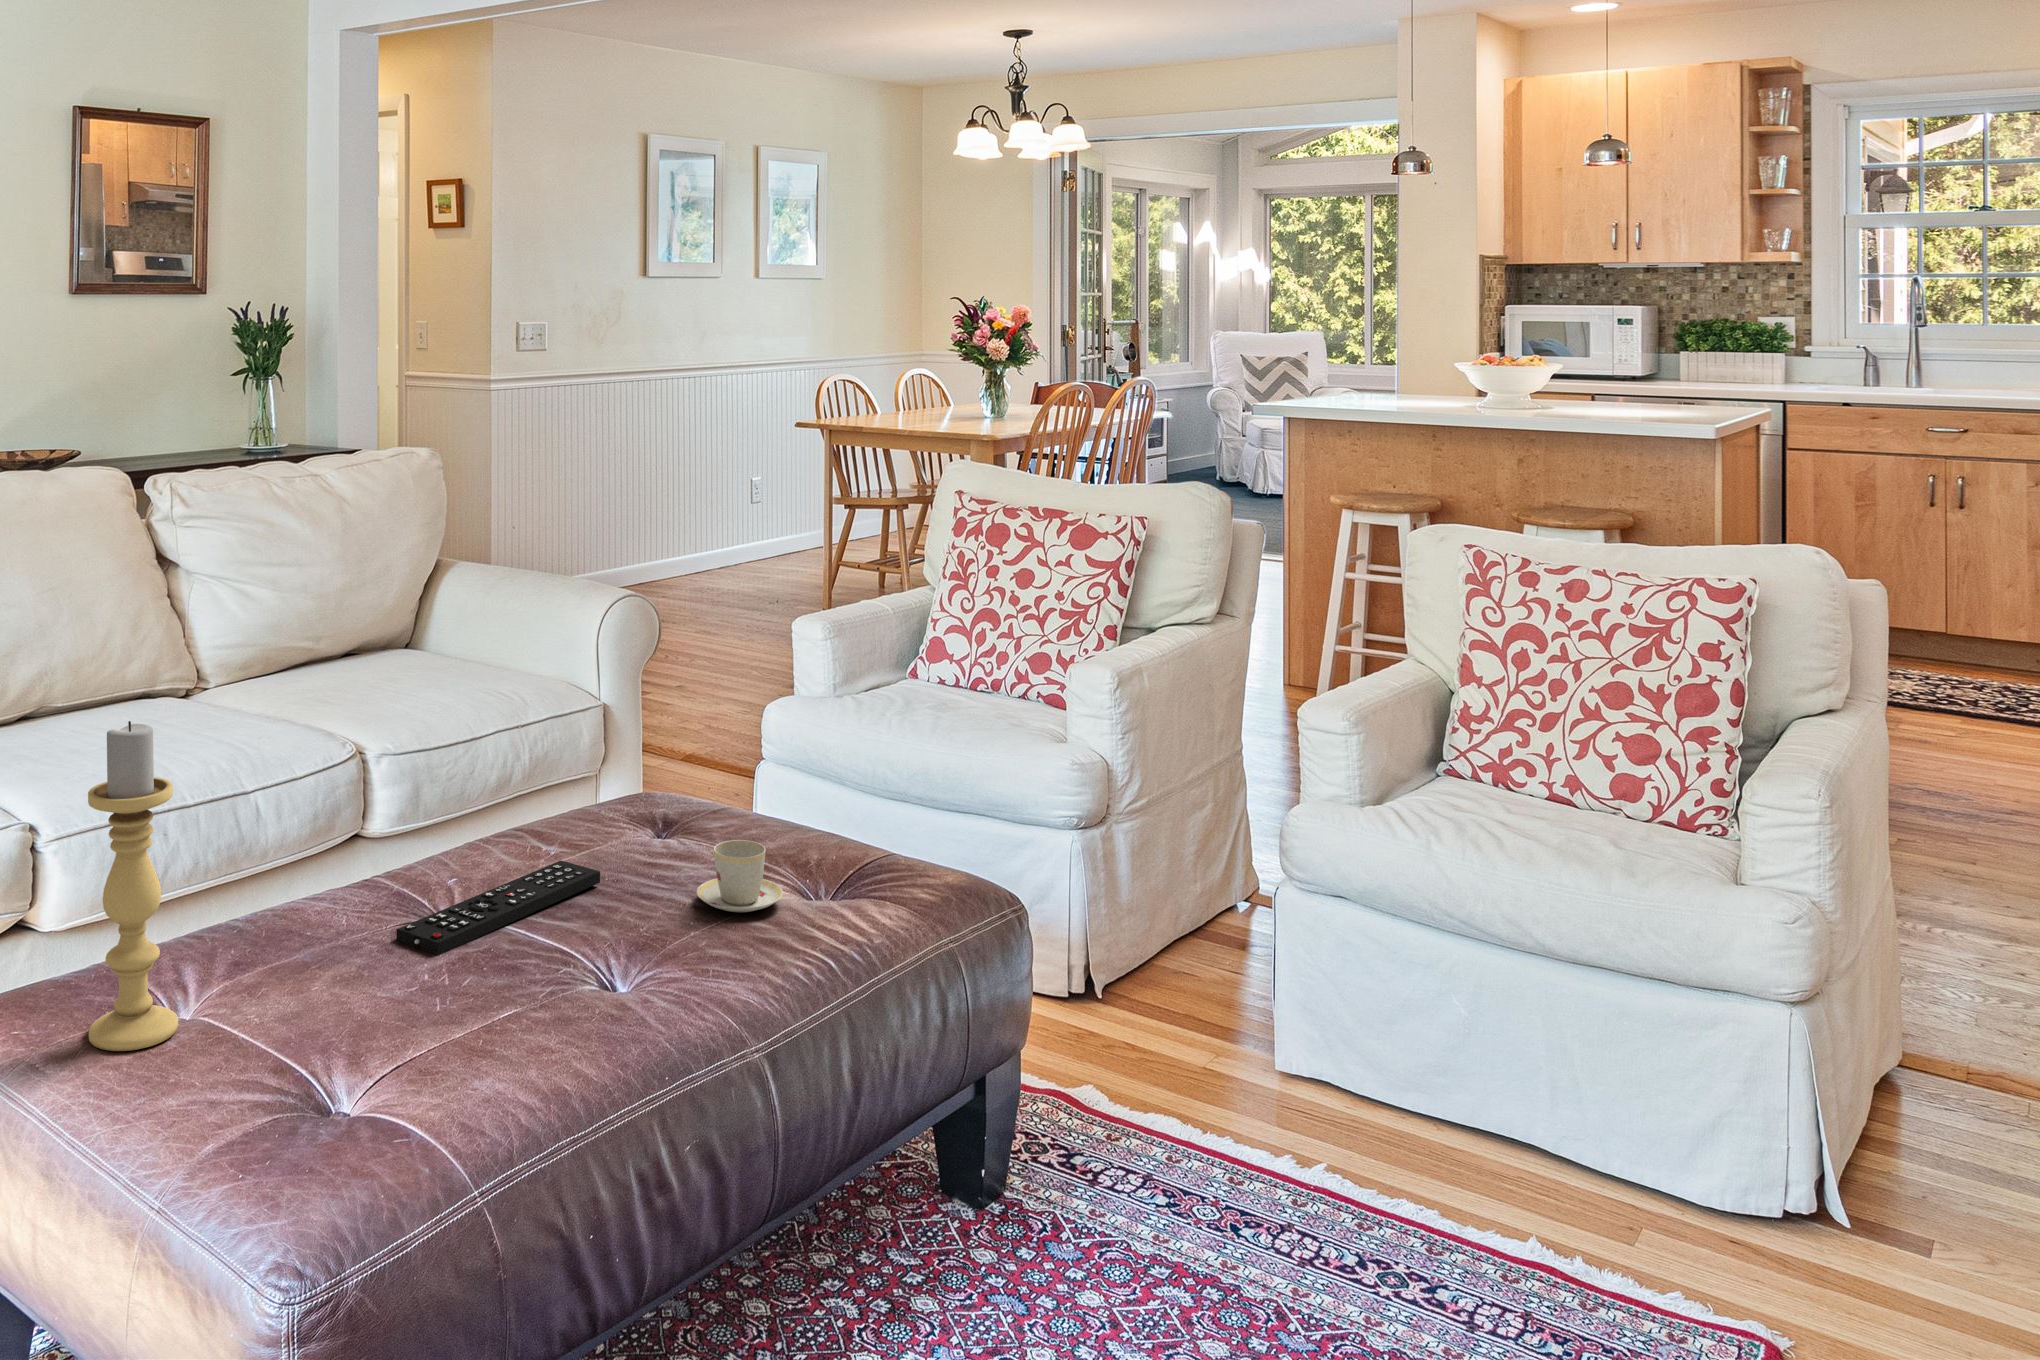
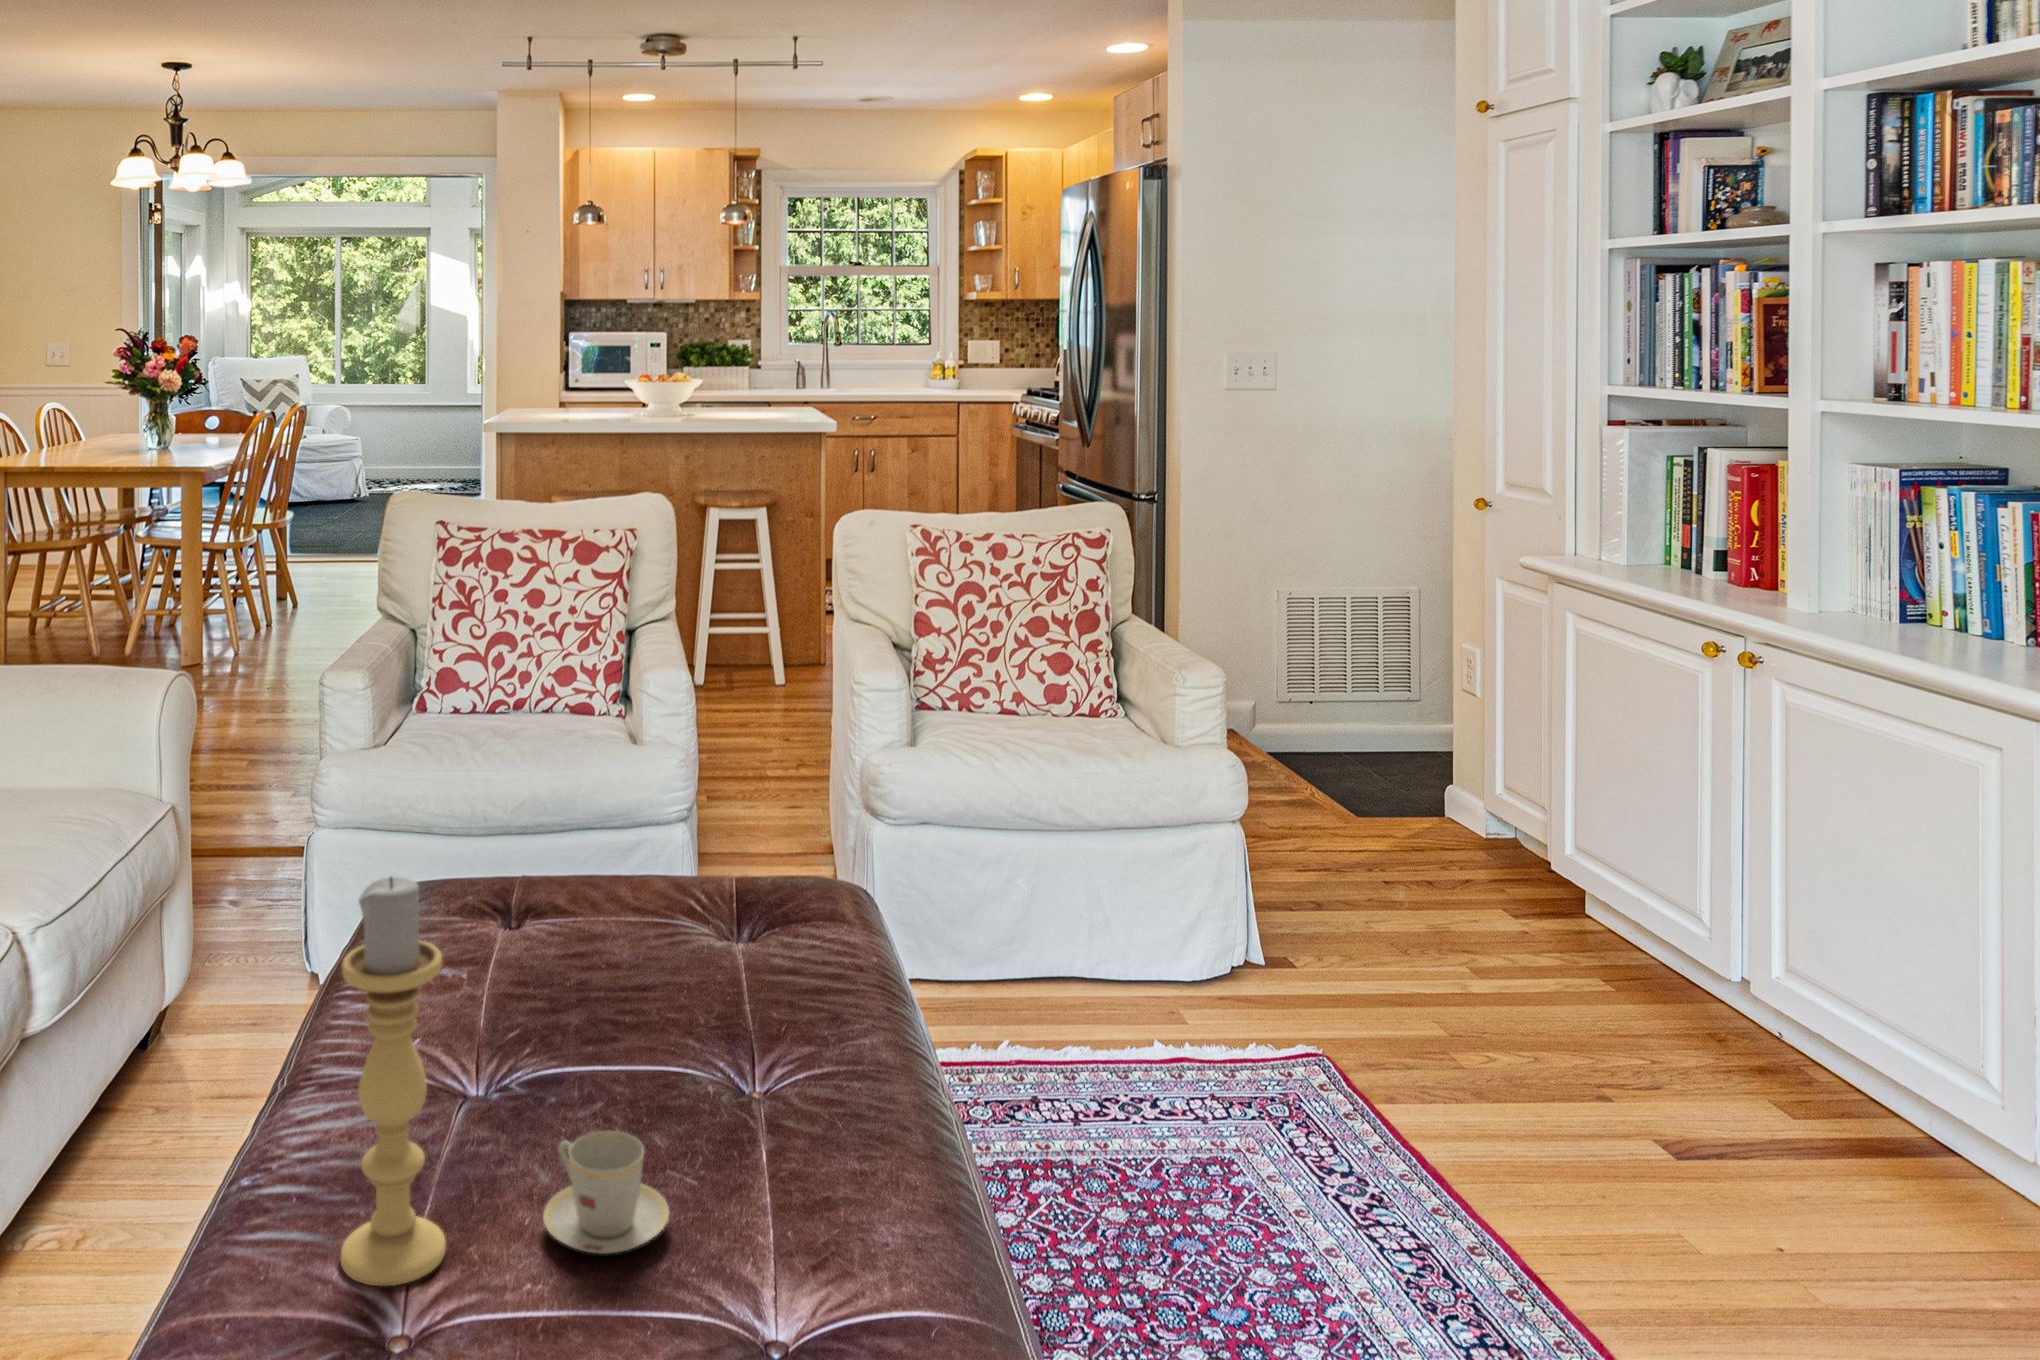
teacup: present [697,840,783,912] -> present [543,1131,669,1254]
remote control: present [396,861,600,955] -> none [455,942,530,1069]

